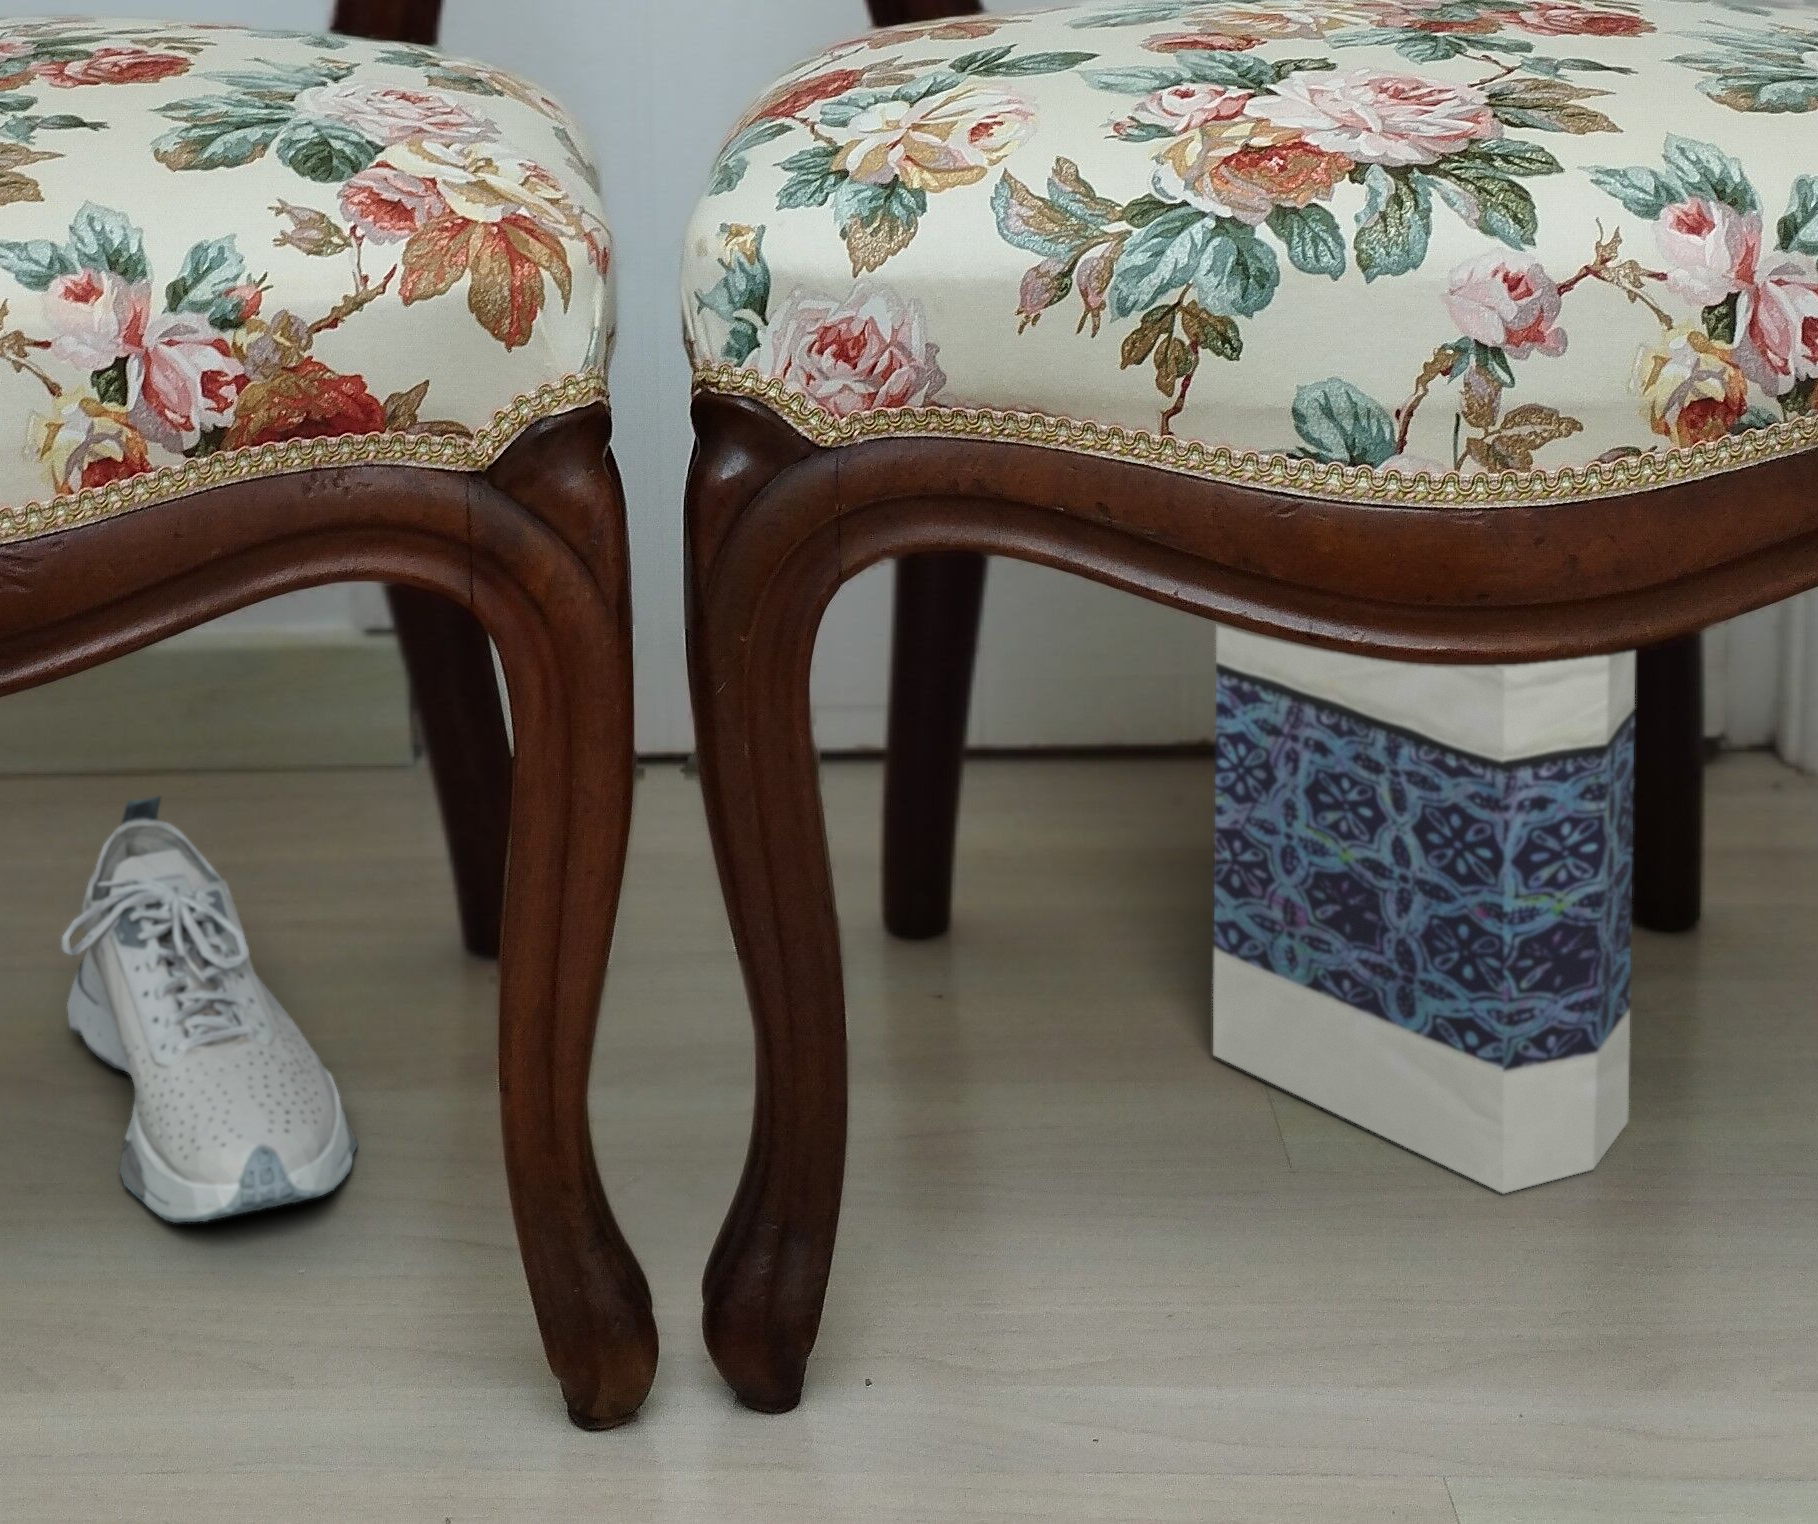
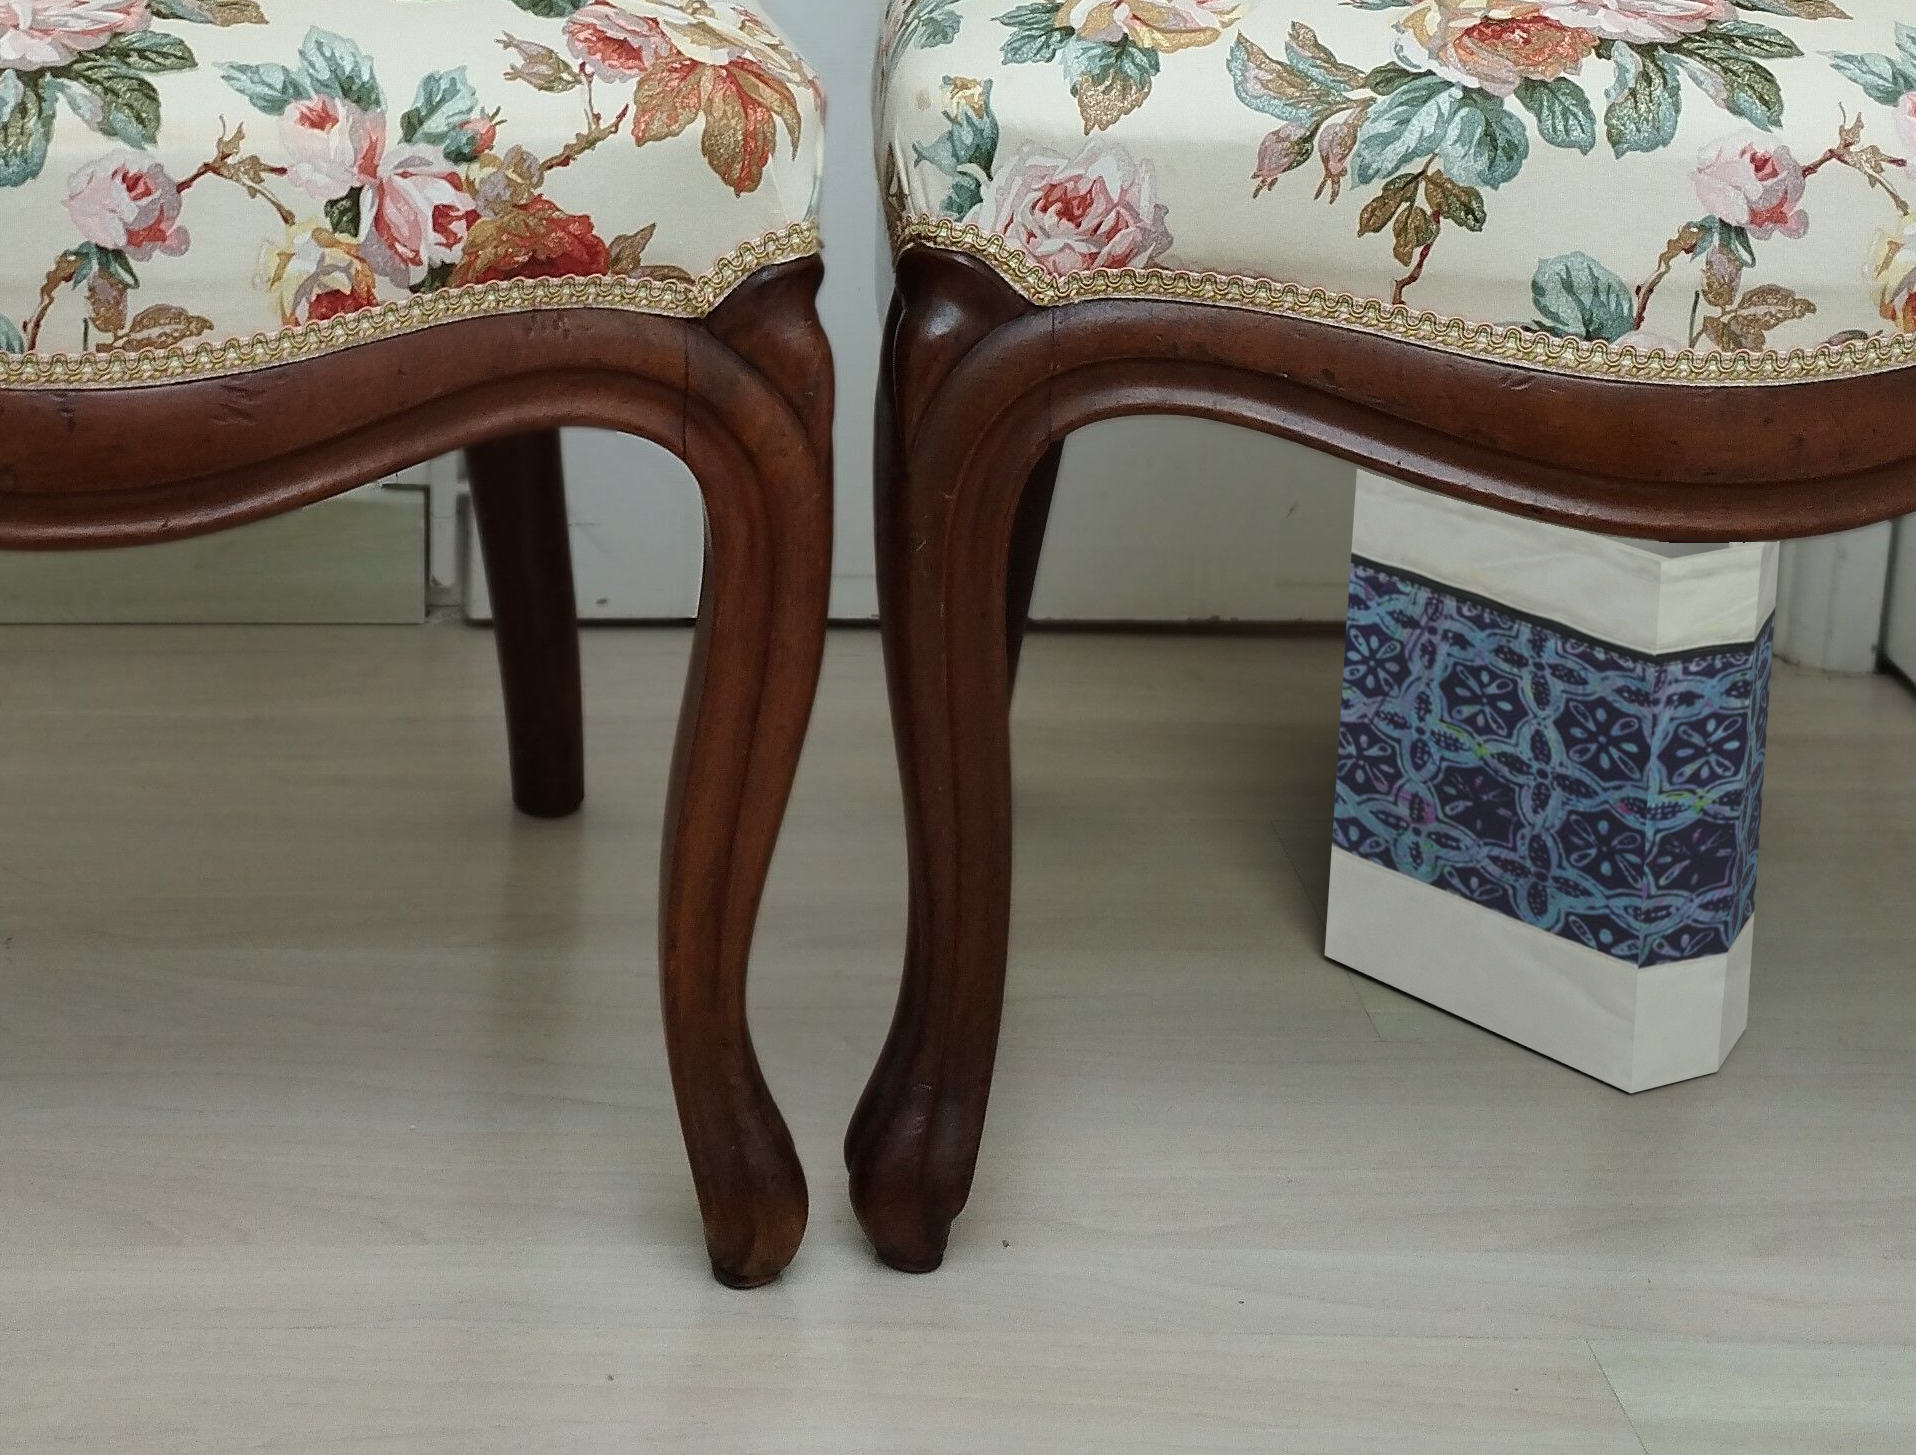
shoe: present [61,797,357,1223] -> none [131,664,455,1103]

